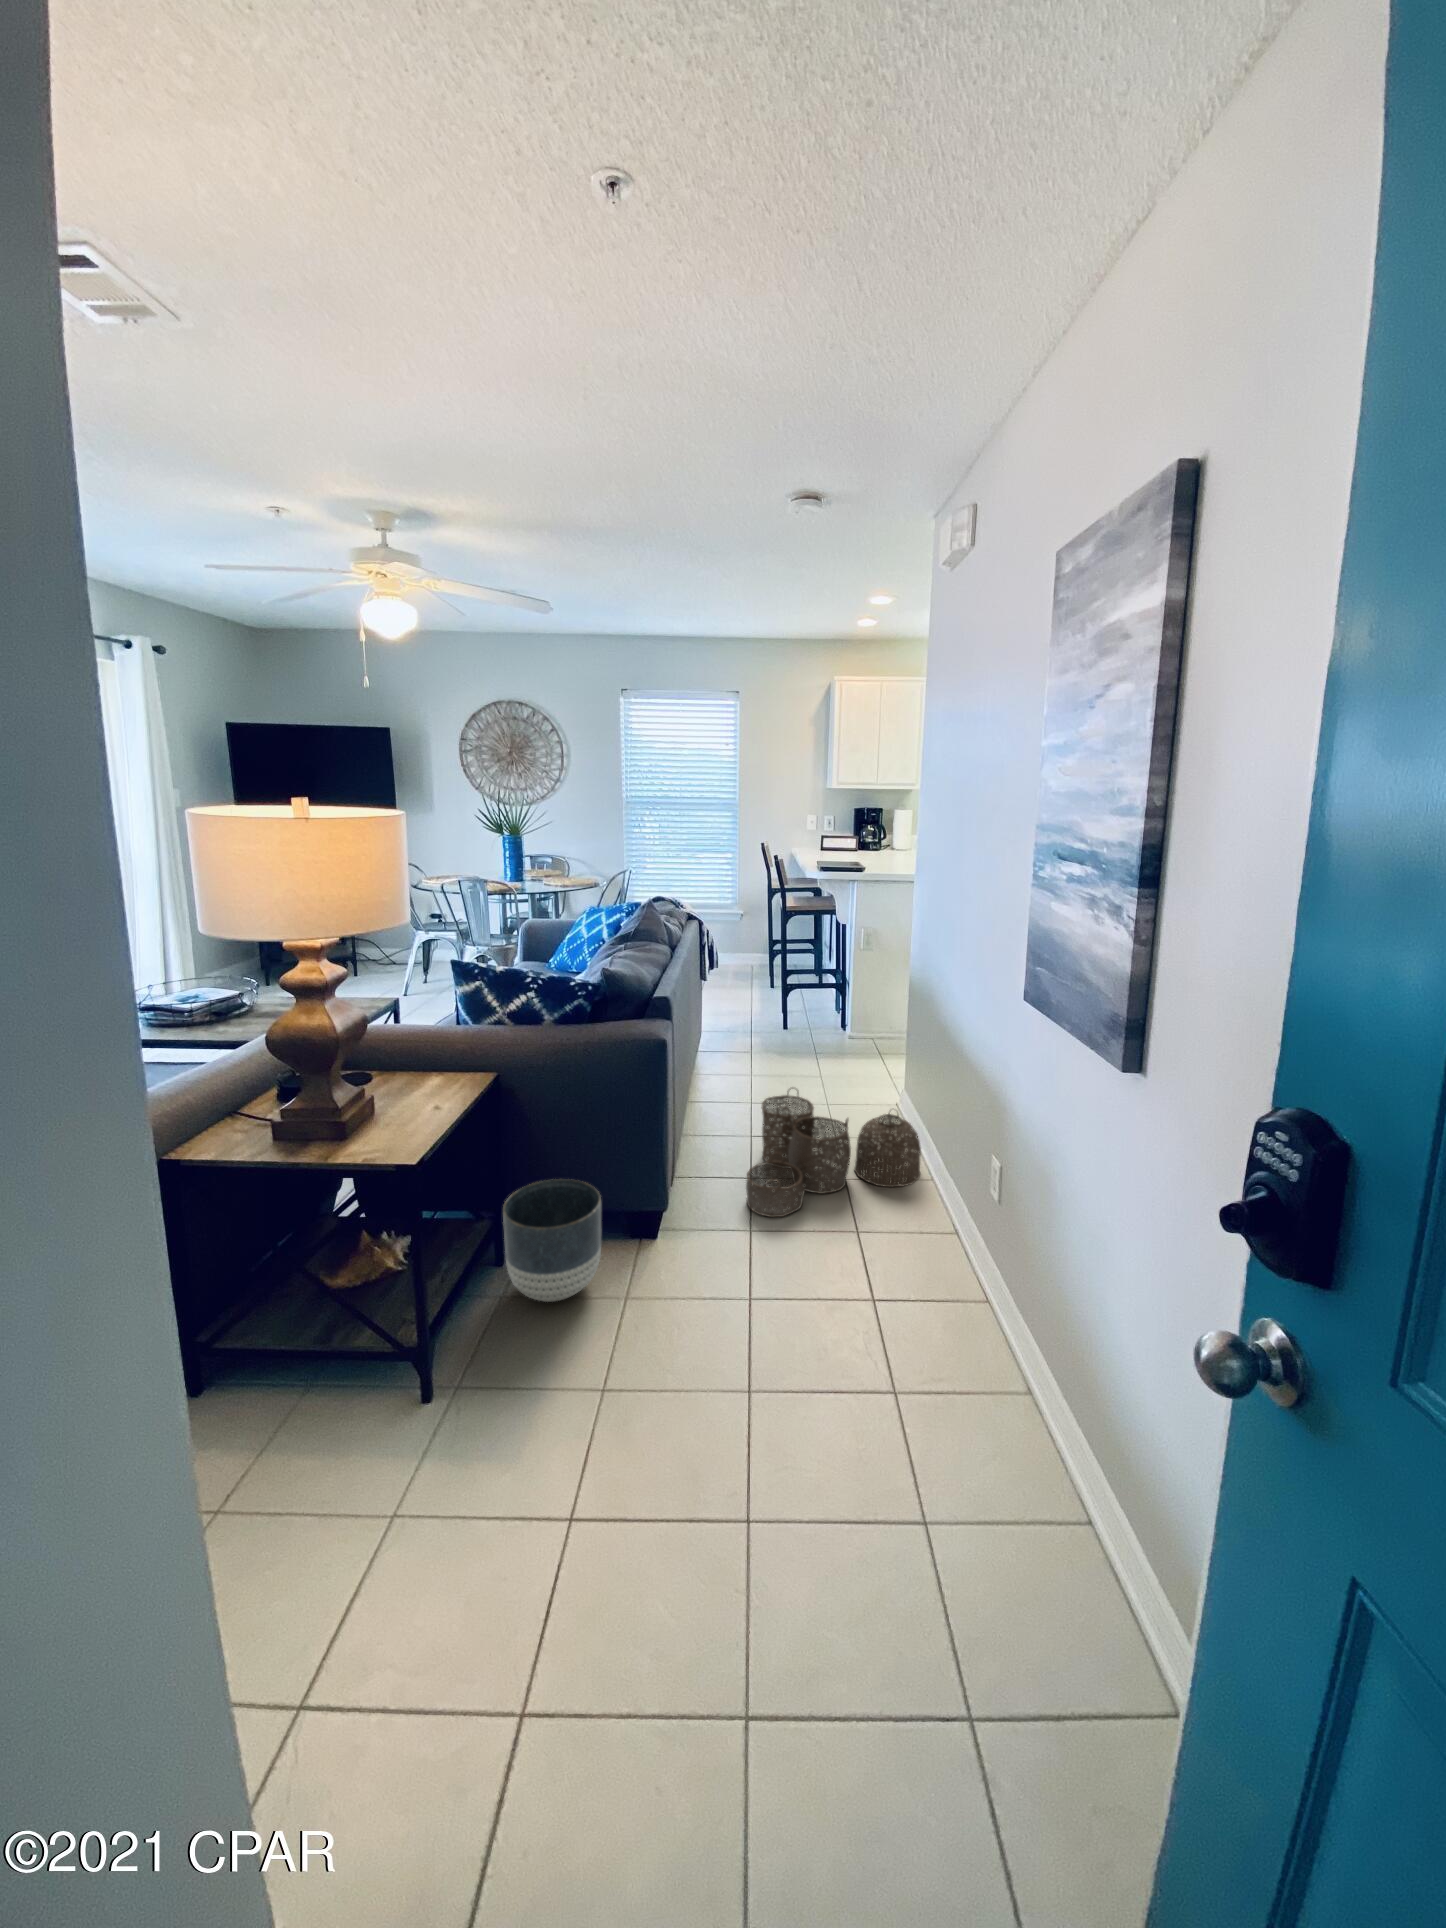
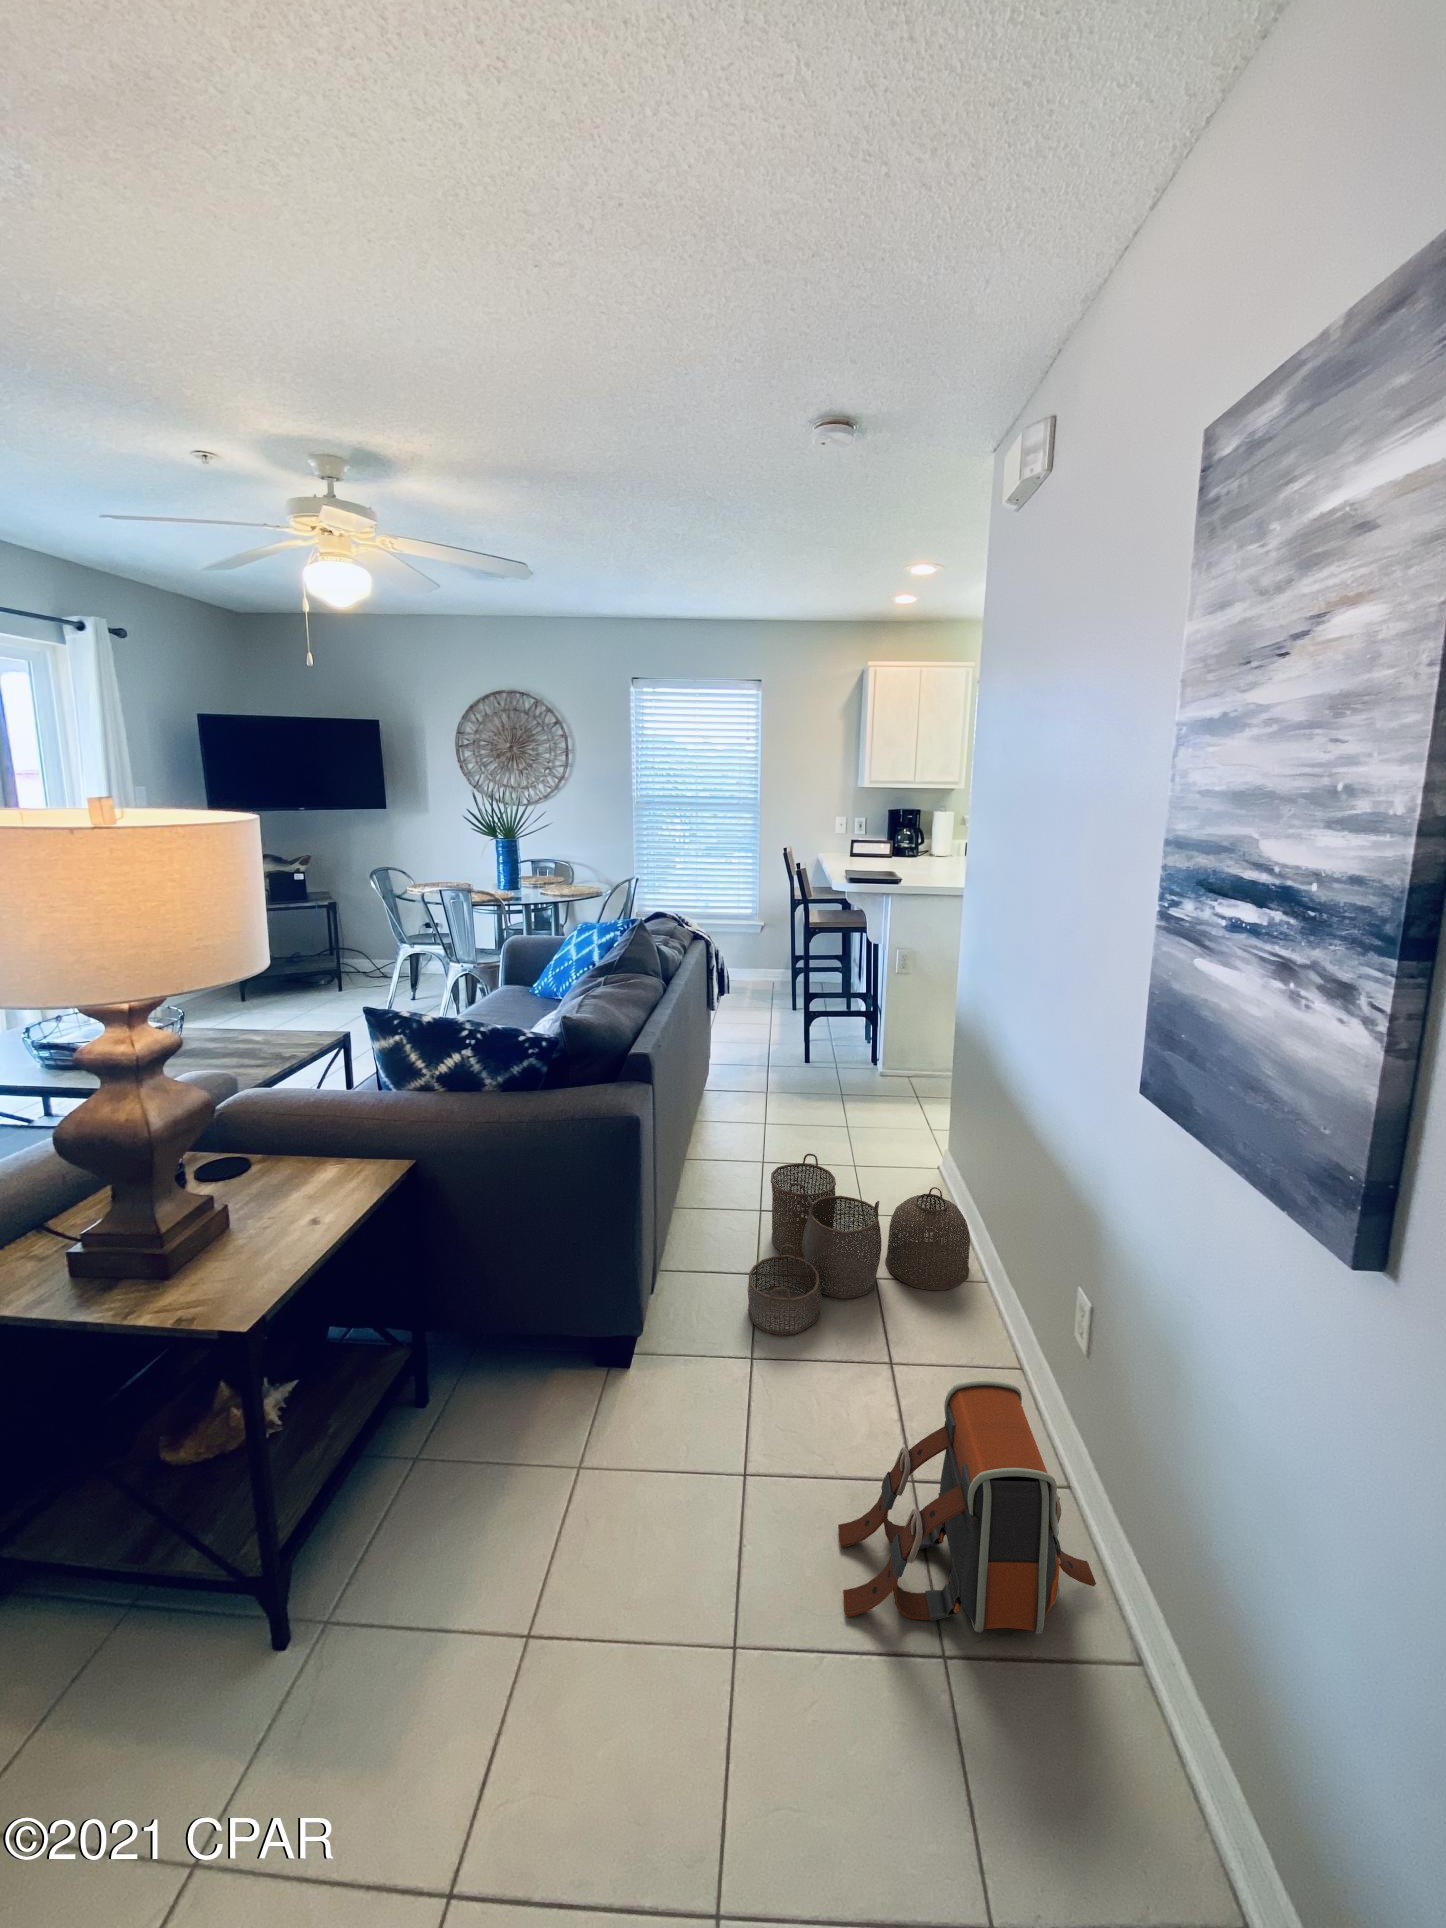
planter: present [503,1179,601,1302] -> none [412,1298,547,1476]
backpack: none [821,1213,1001,1373] -> present [838,1381,1096,1634]

